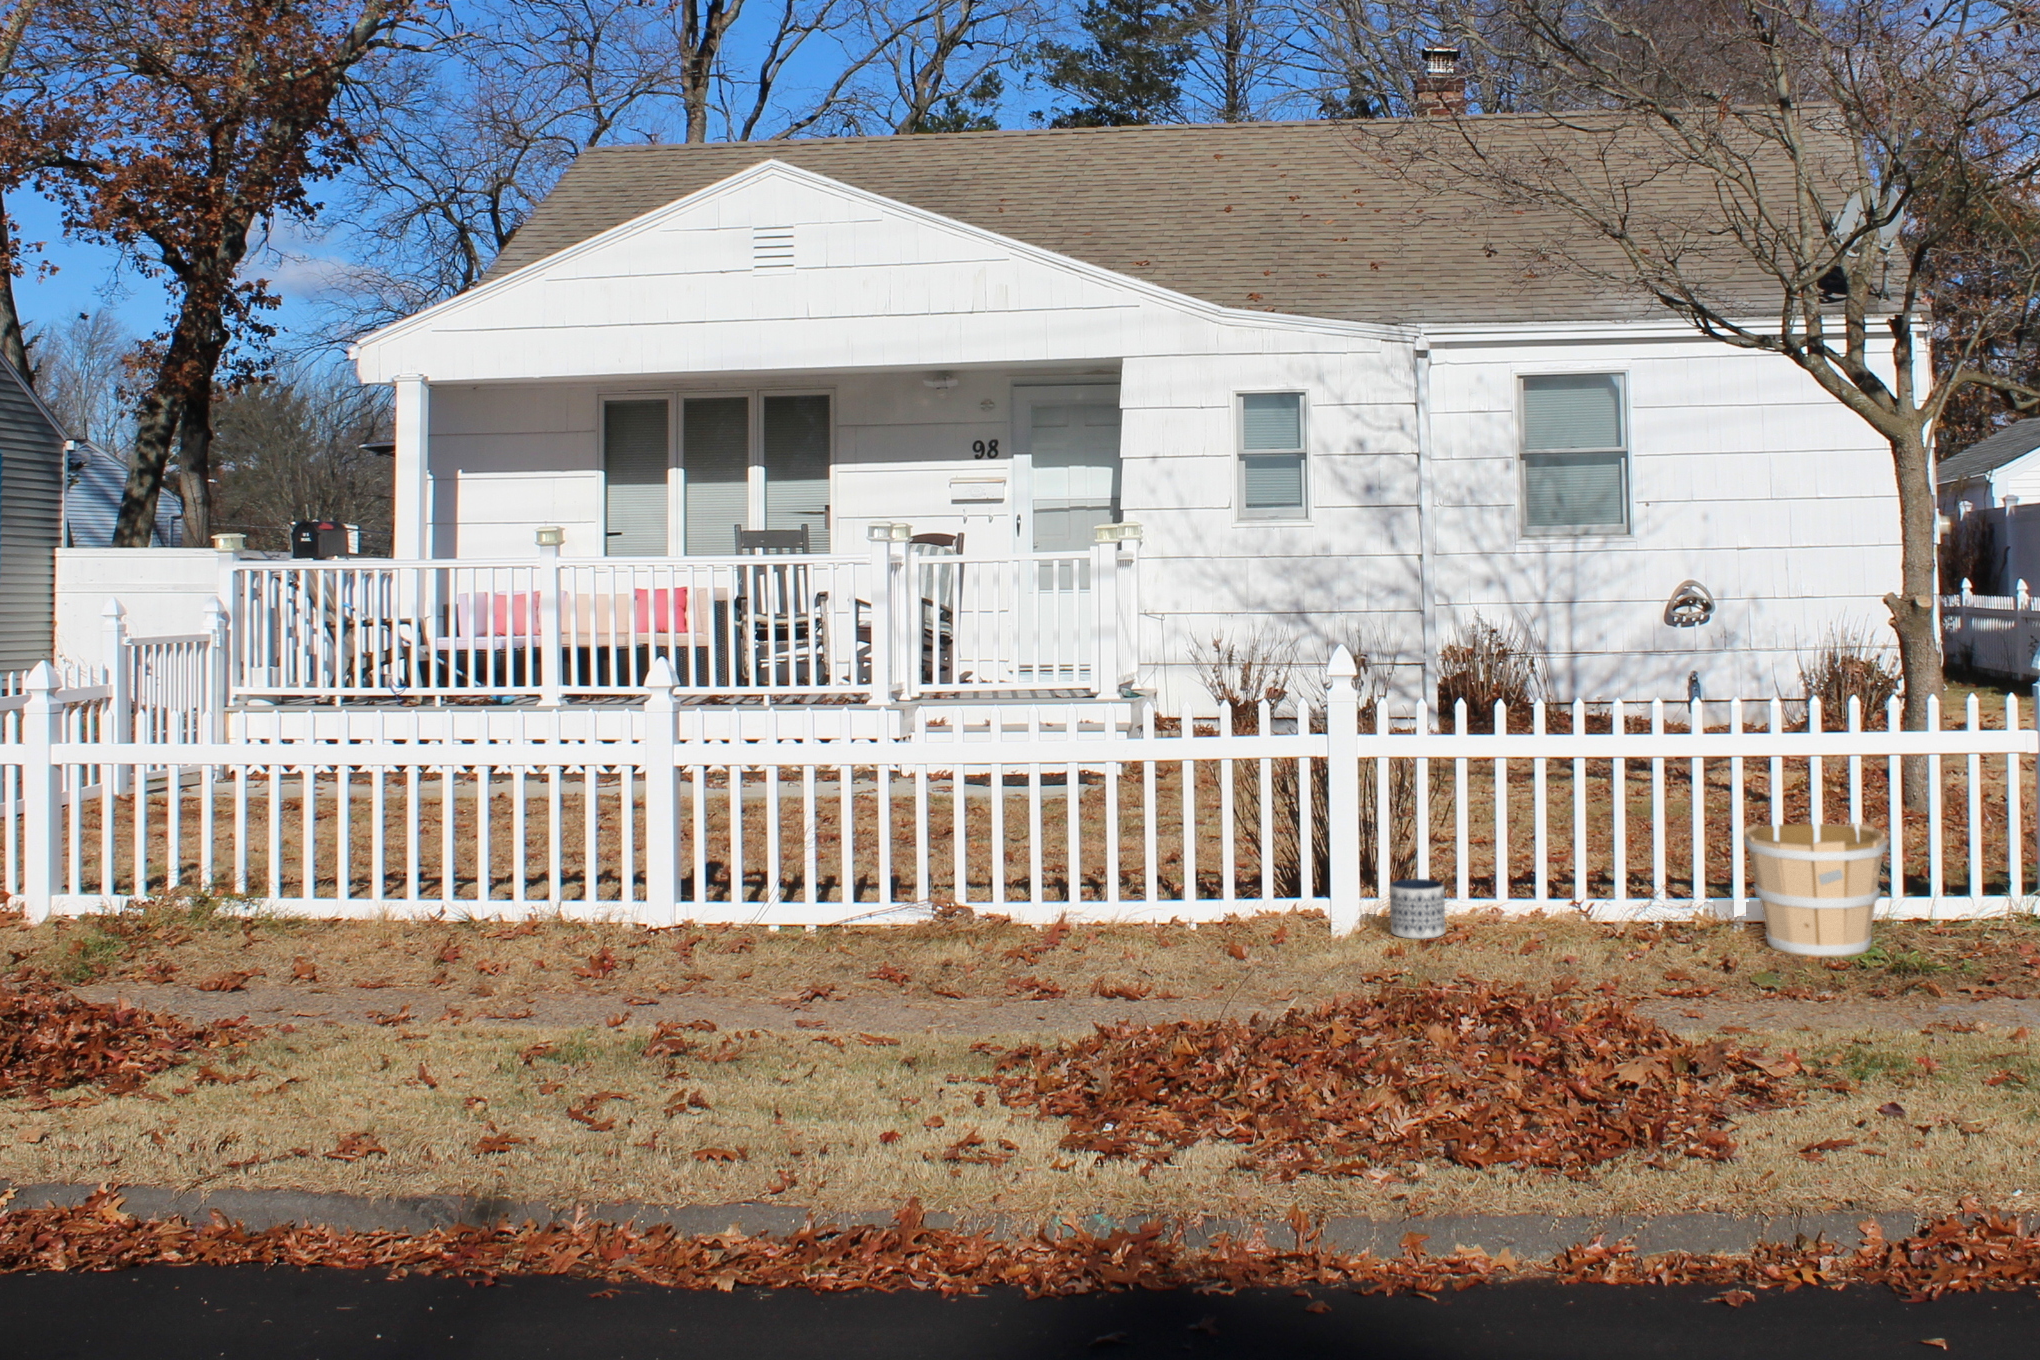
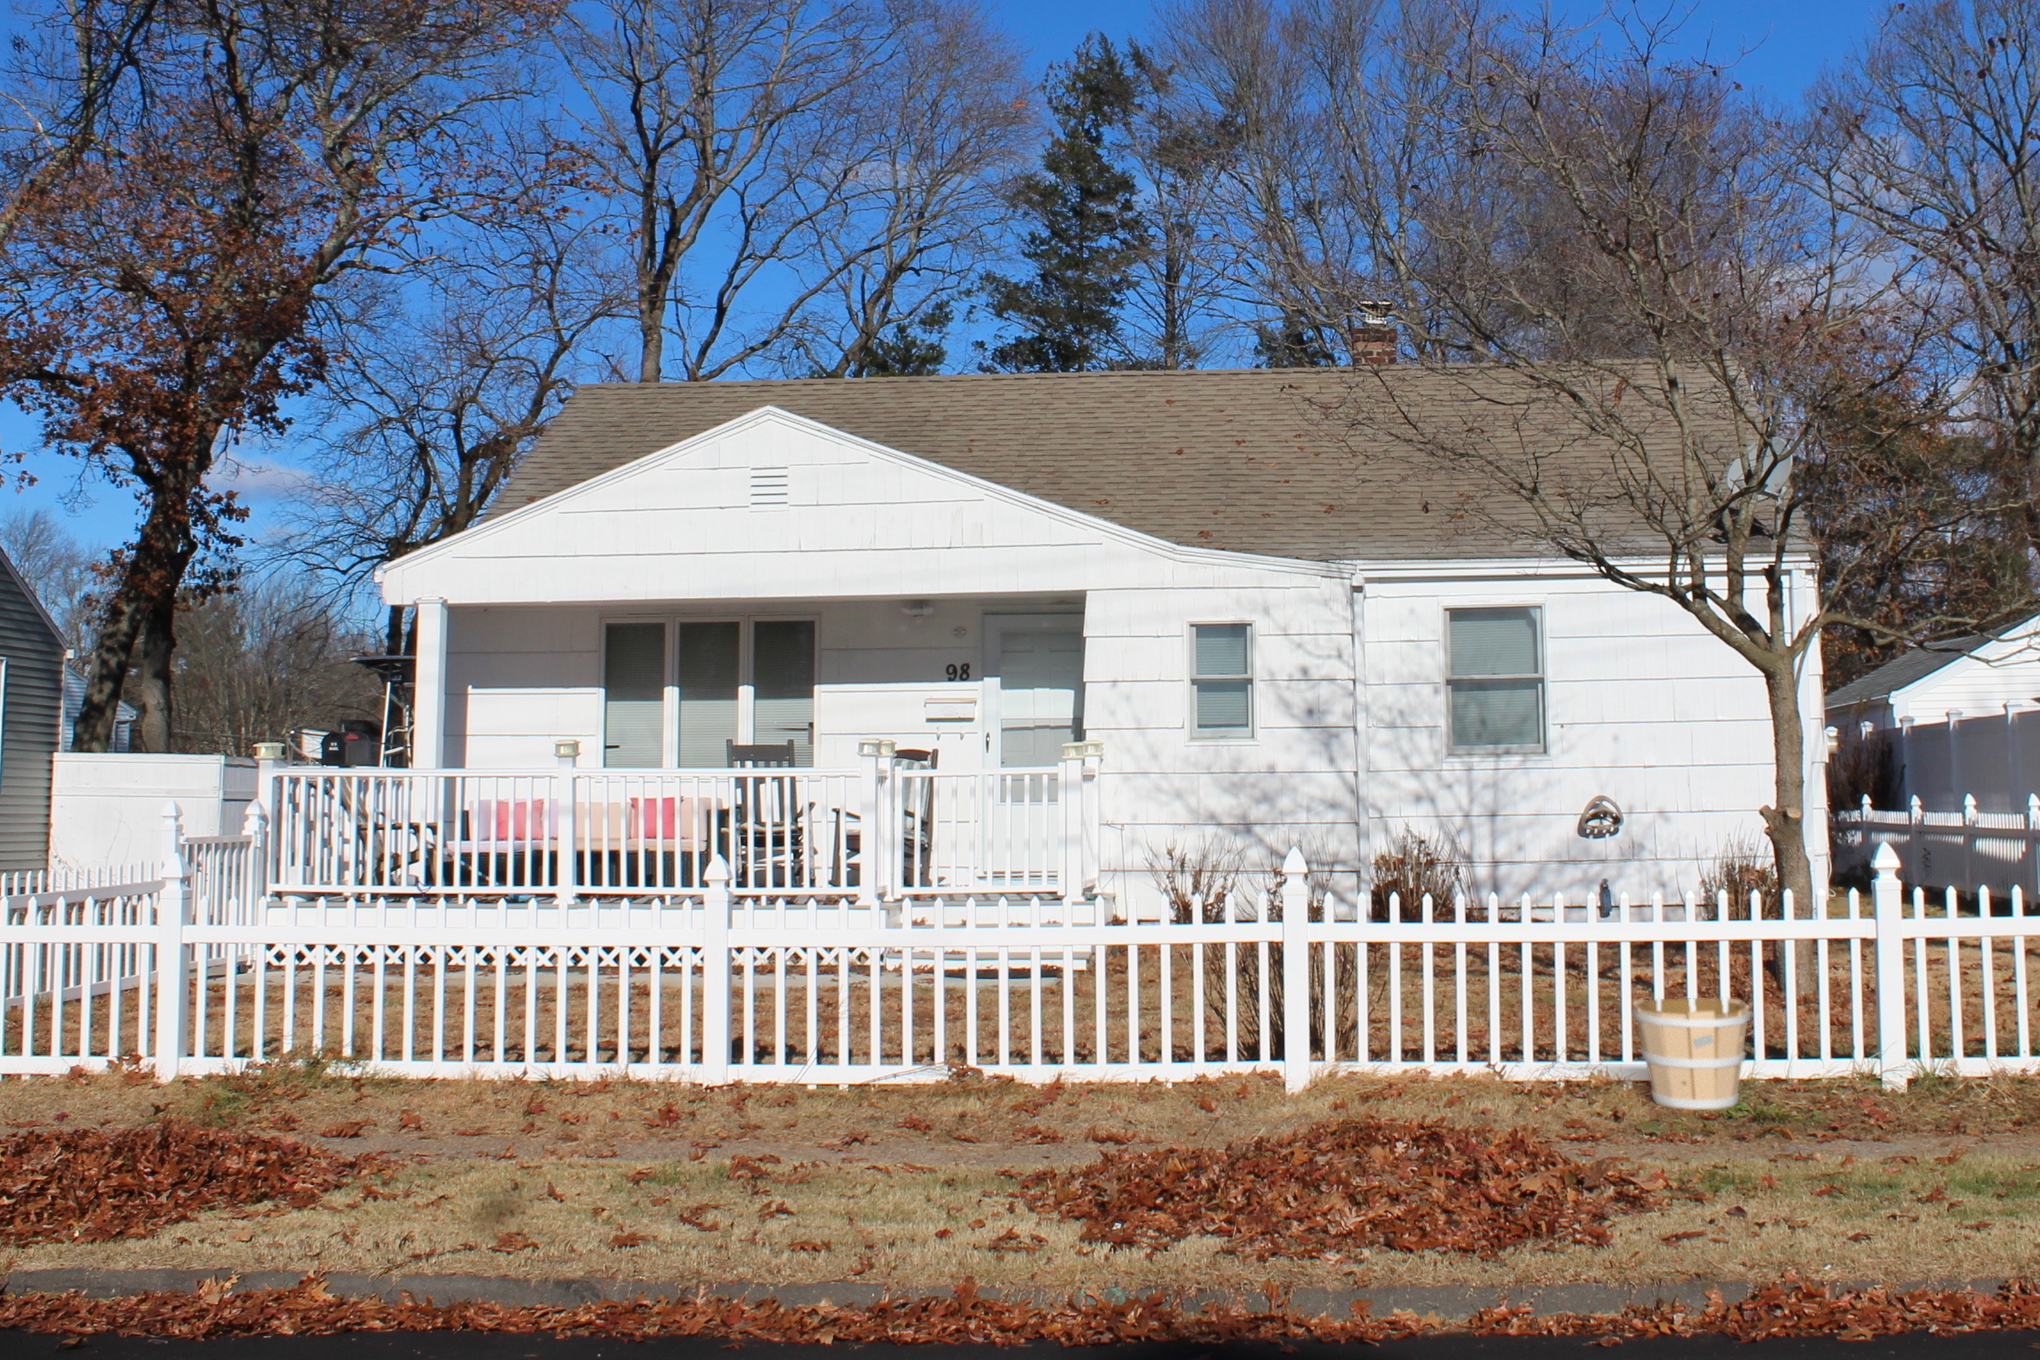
planter: present [1390,879,1445,939] -> none [1336,1047,1383,1097]

